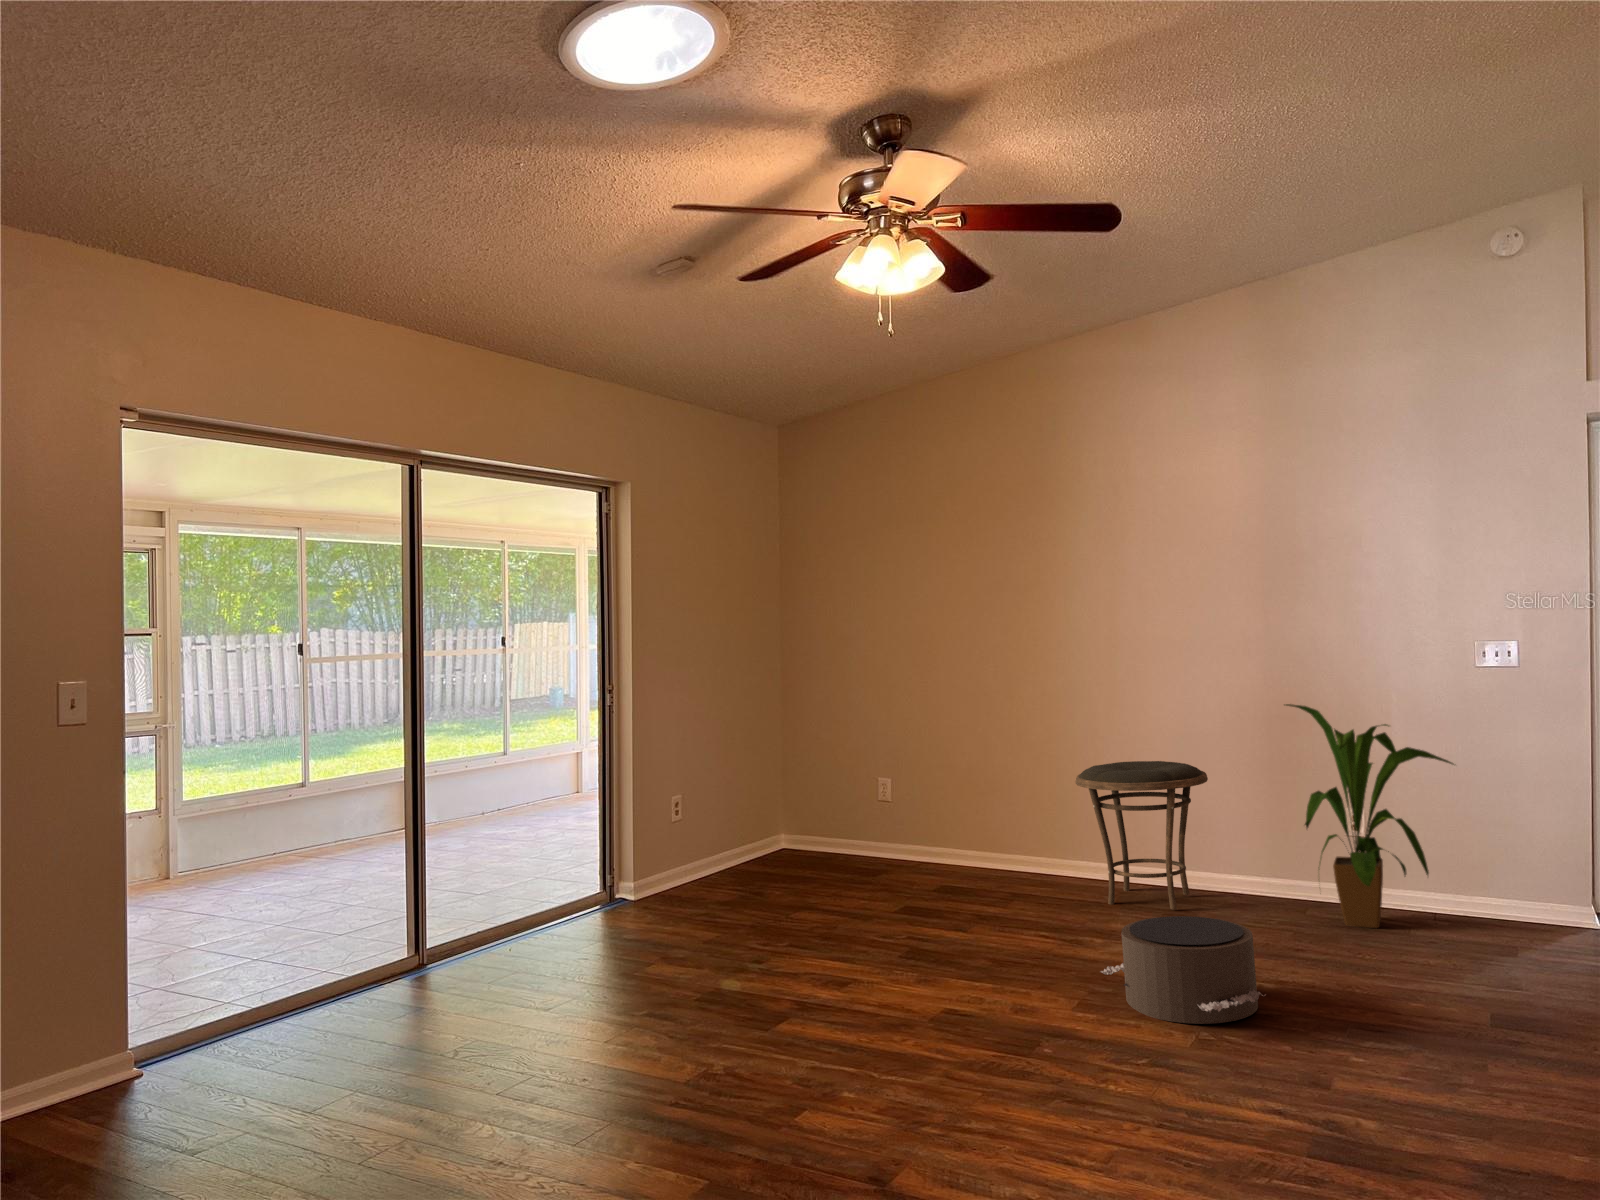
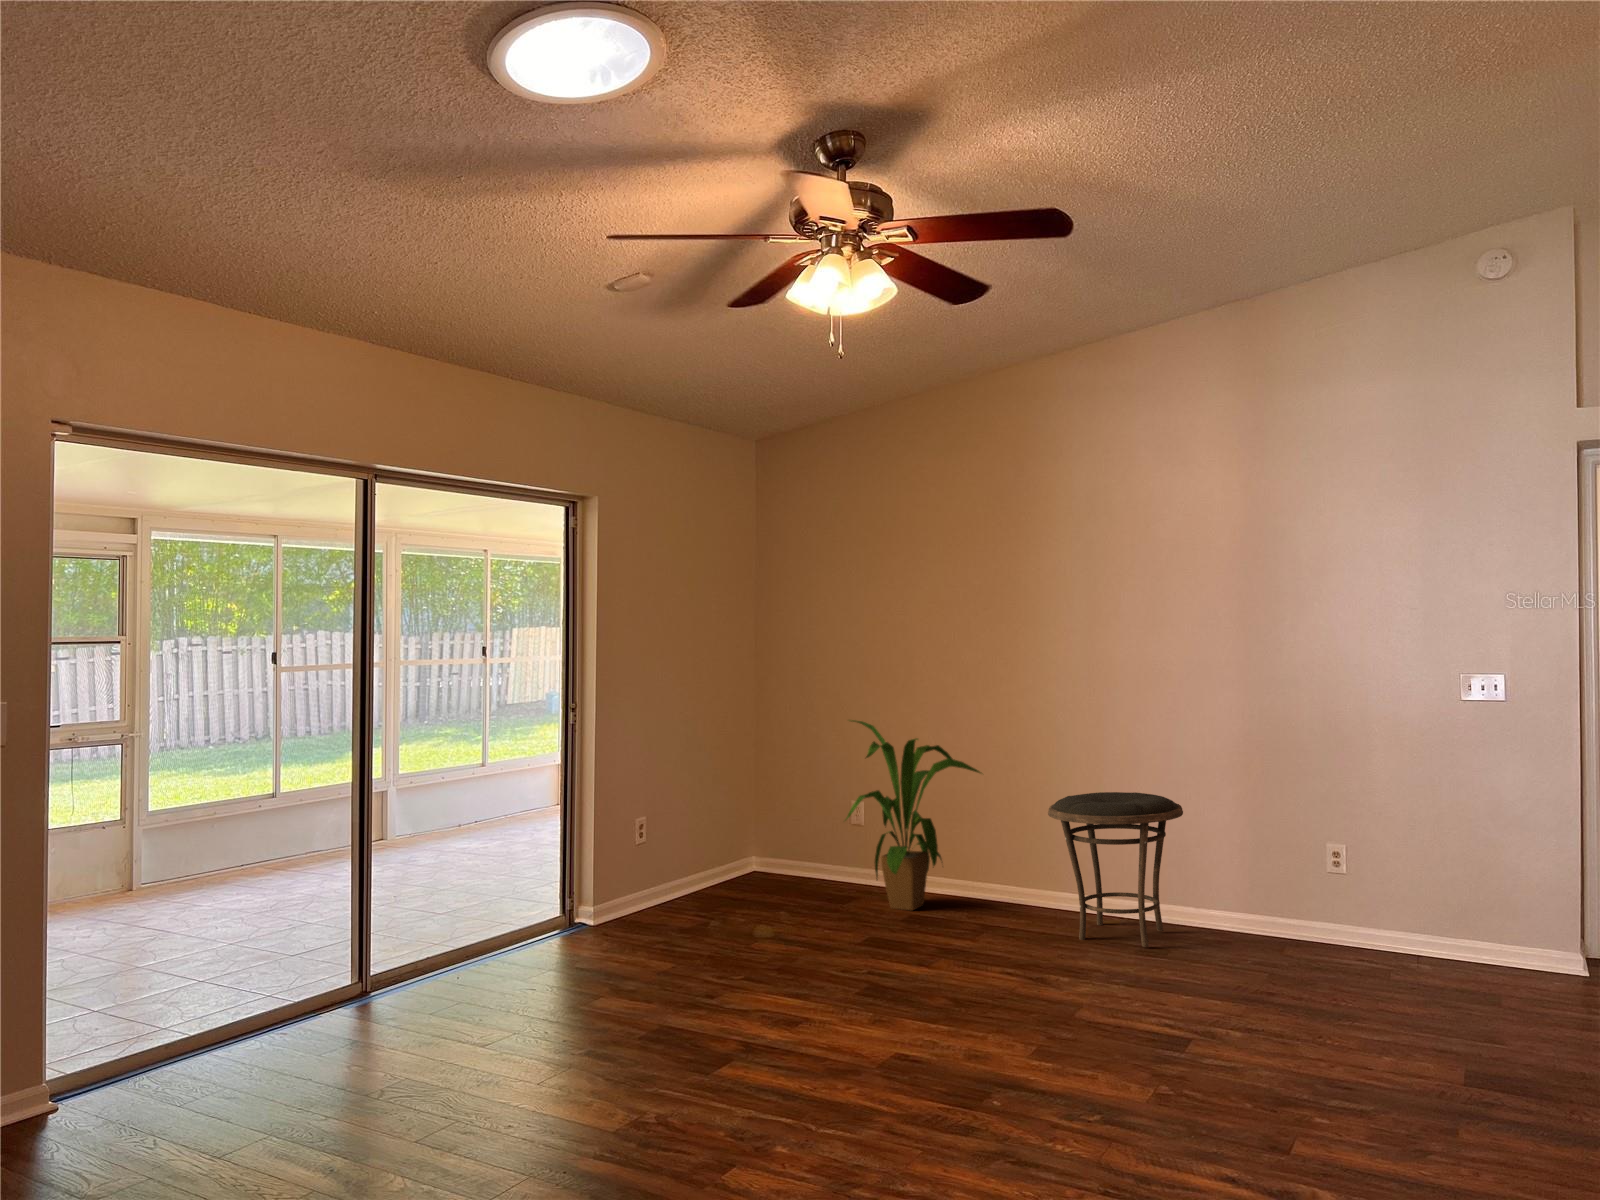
house plant: present [1286,704,1454,928] -> present [846,720,981,911]
pouf: present [1101,916,1266,1024] -> none [1059,960,1227,1076]

